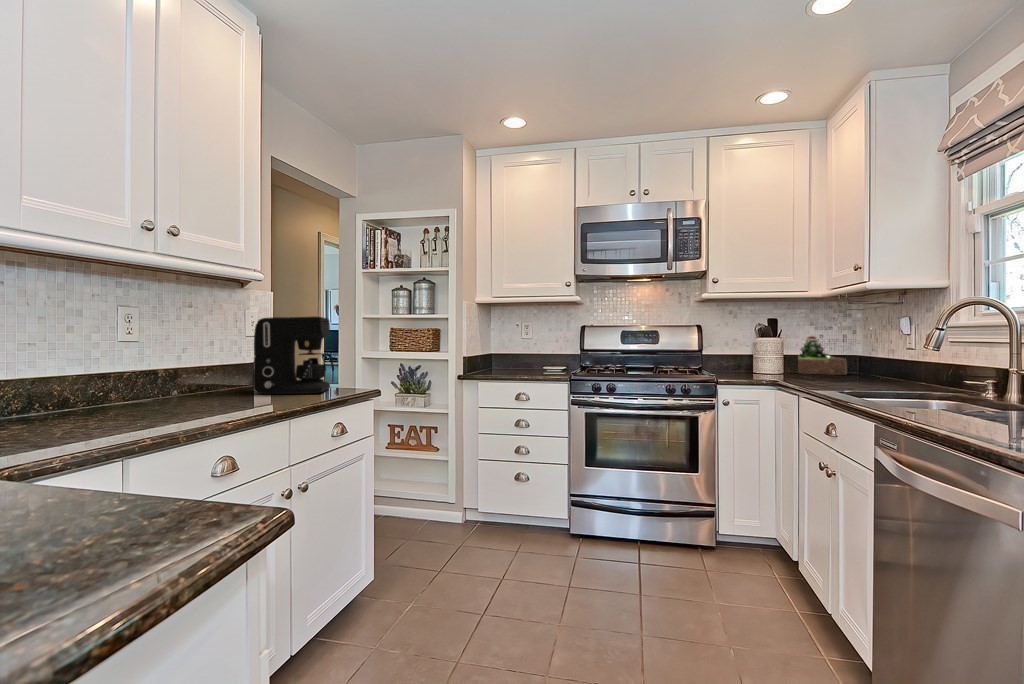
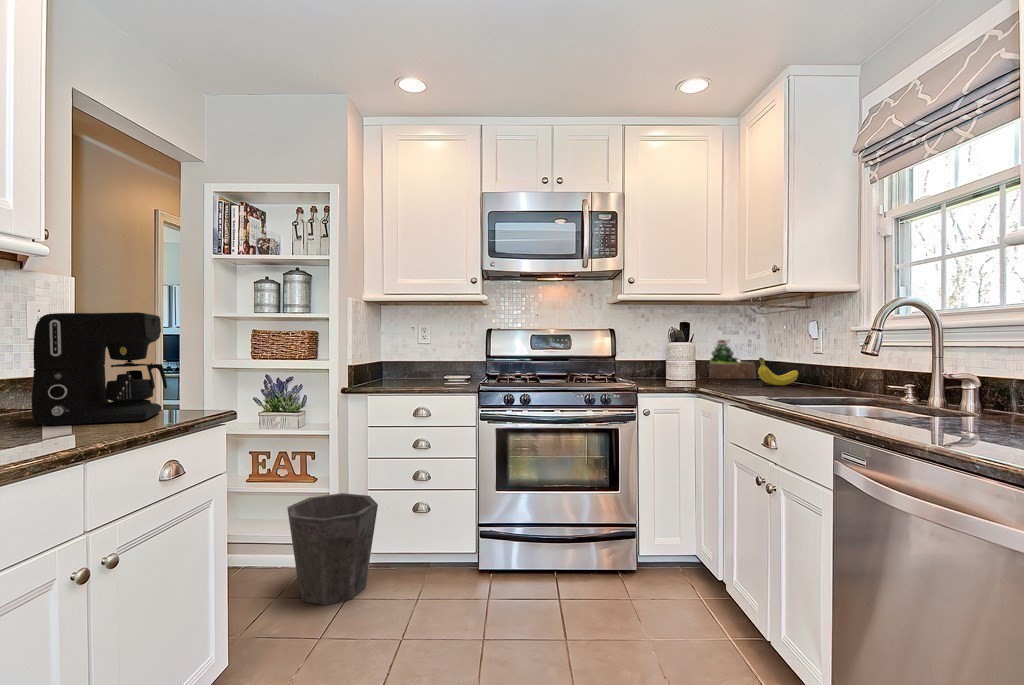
fruit: none [842,353,887,381] -> present [758,358,798,385]
waste bin: none [416,461,486,548] -> present [287,493,378,605]

